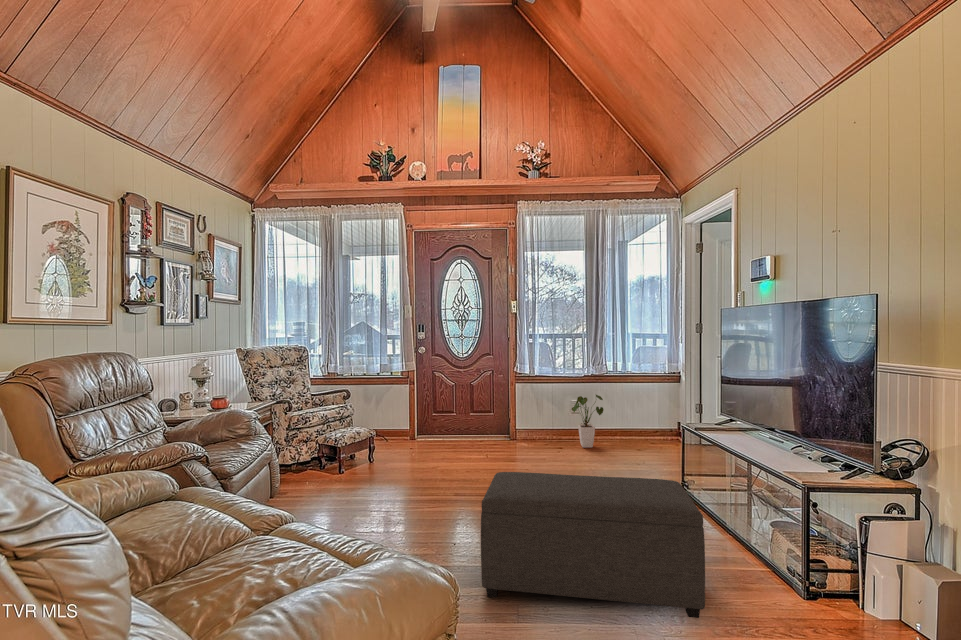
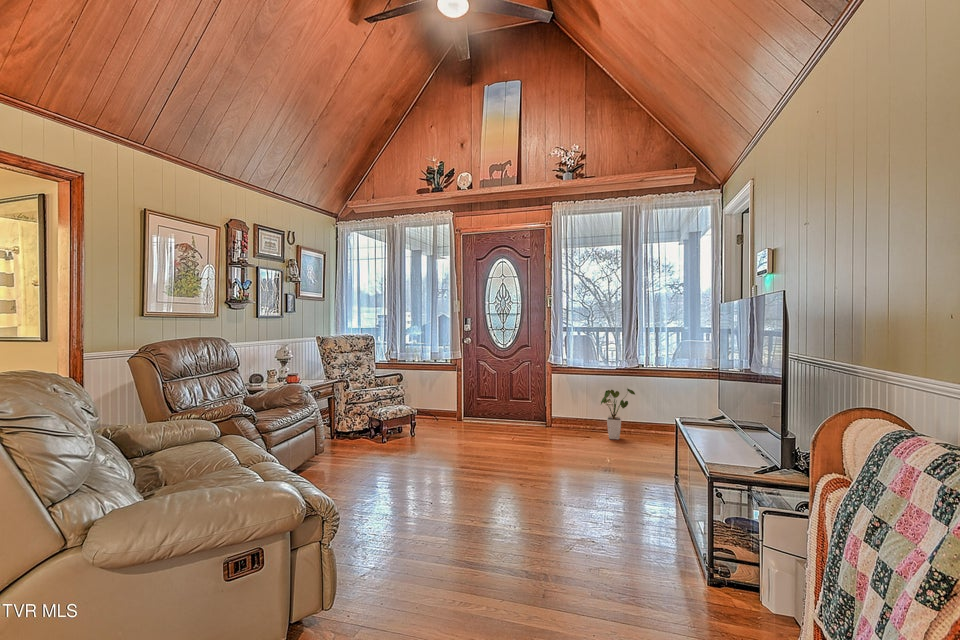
ottoman: present [481,472,705,618] -> none [422,445,604,578]

